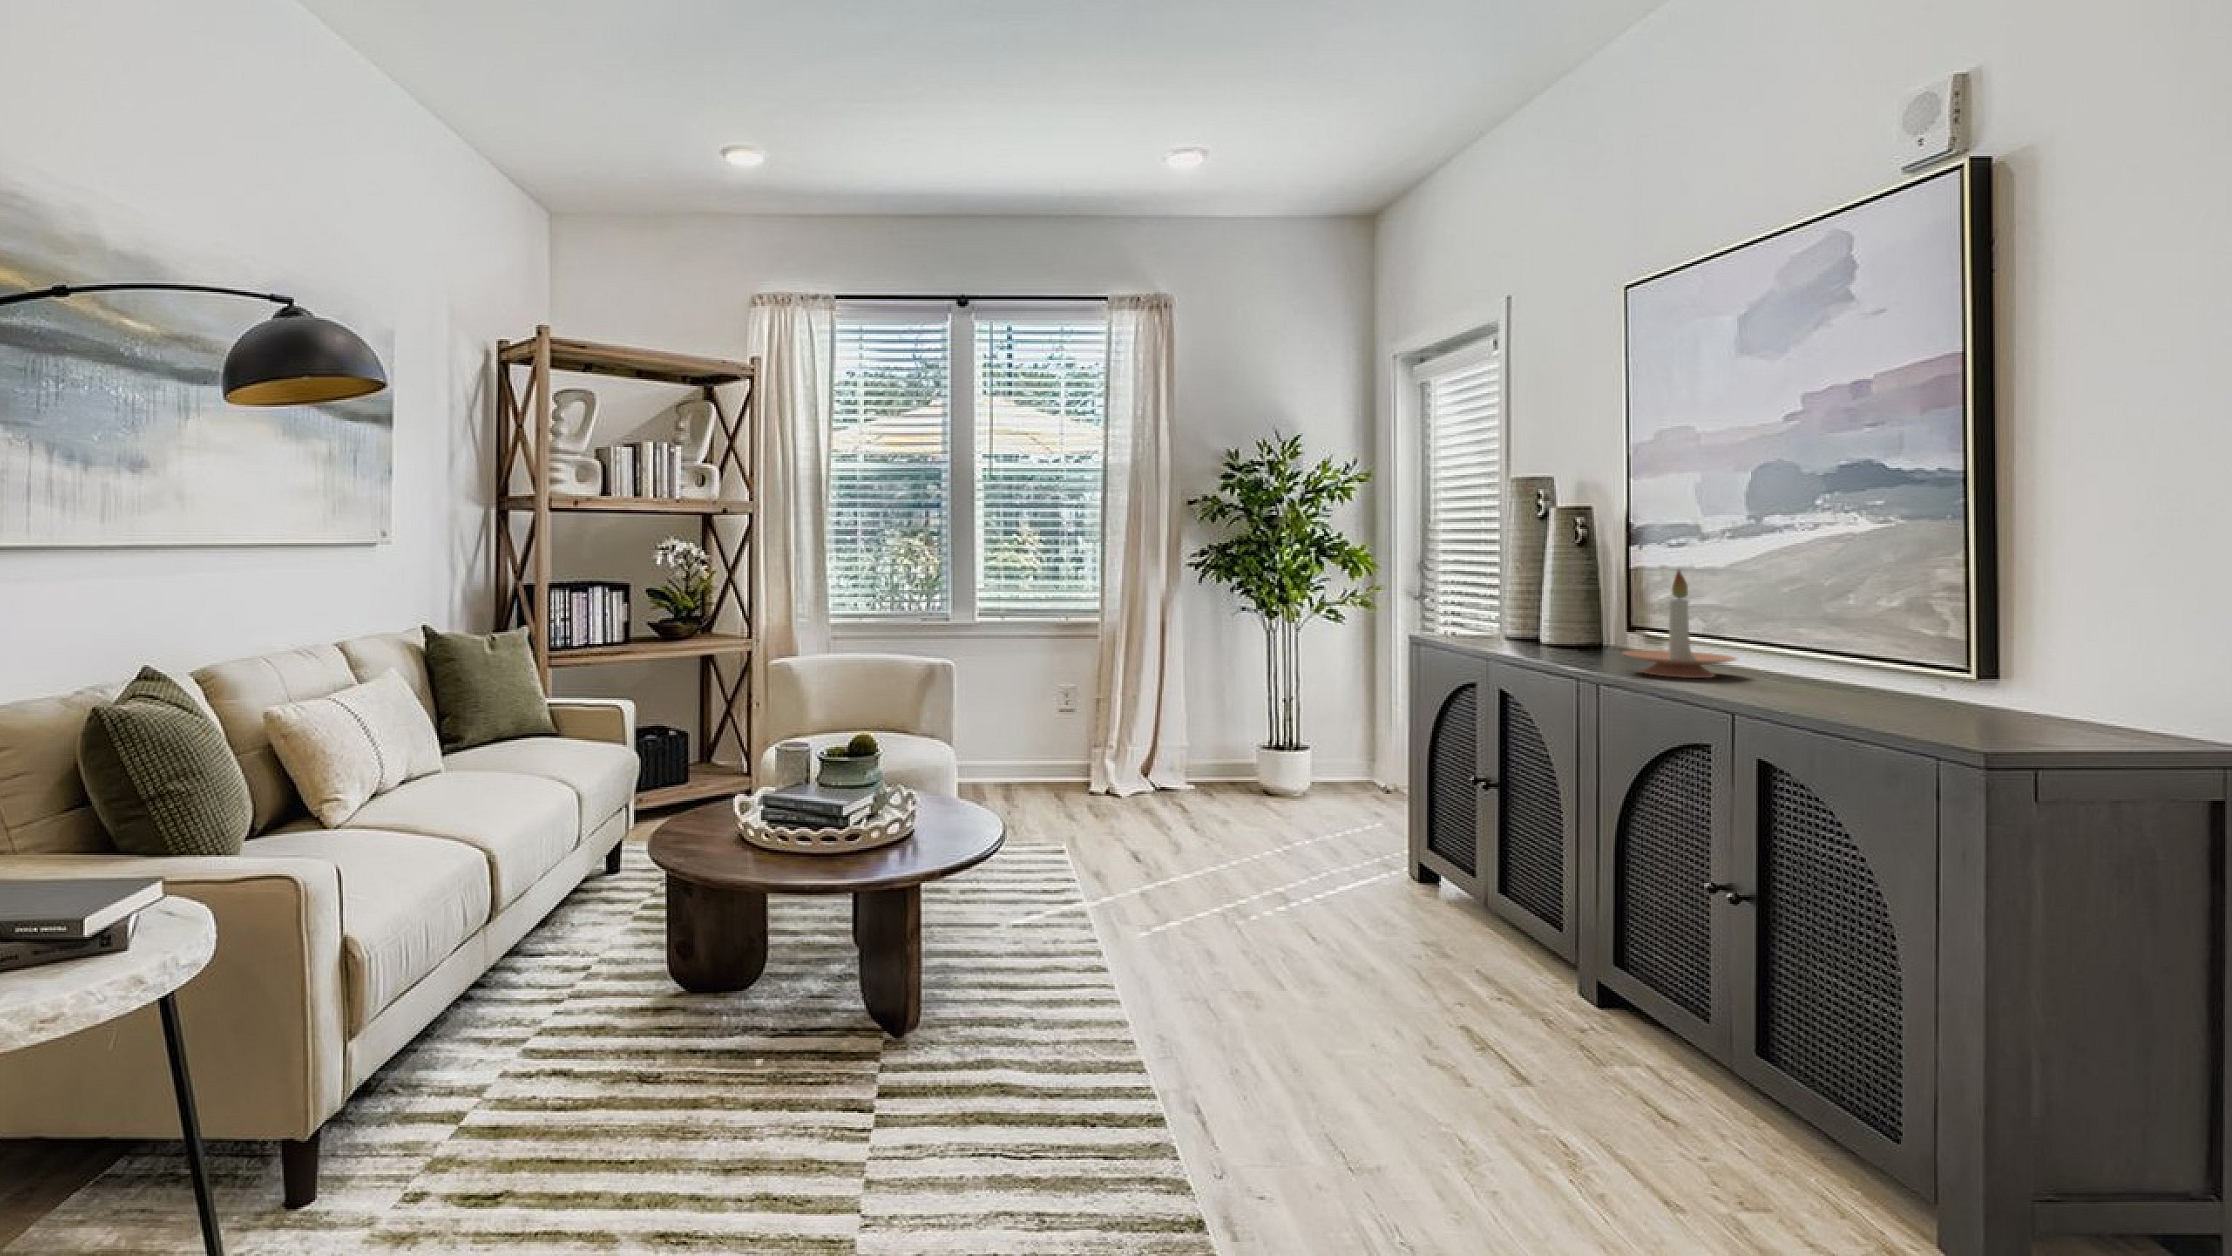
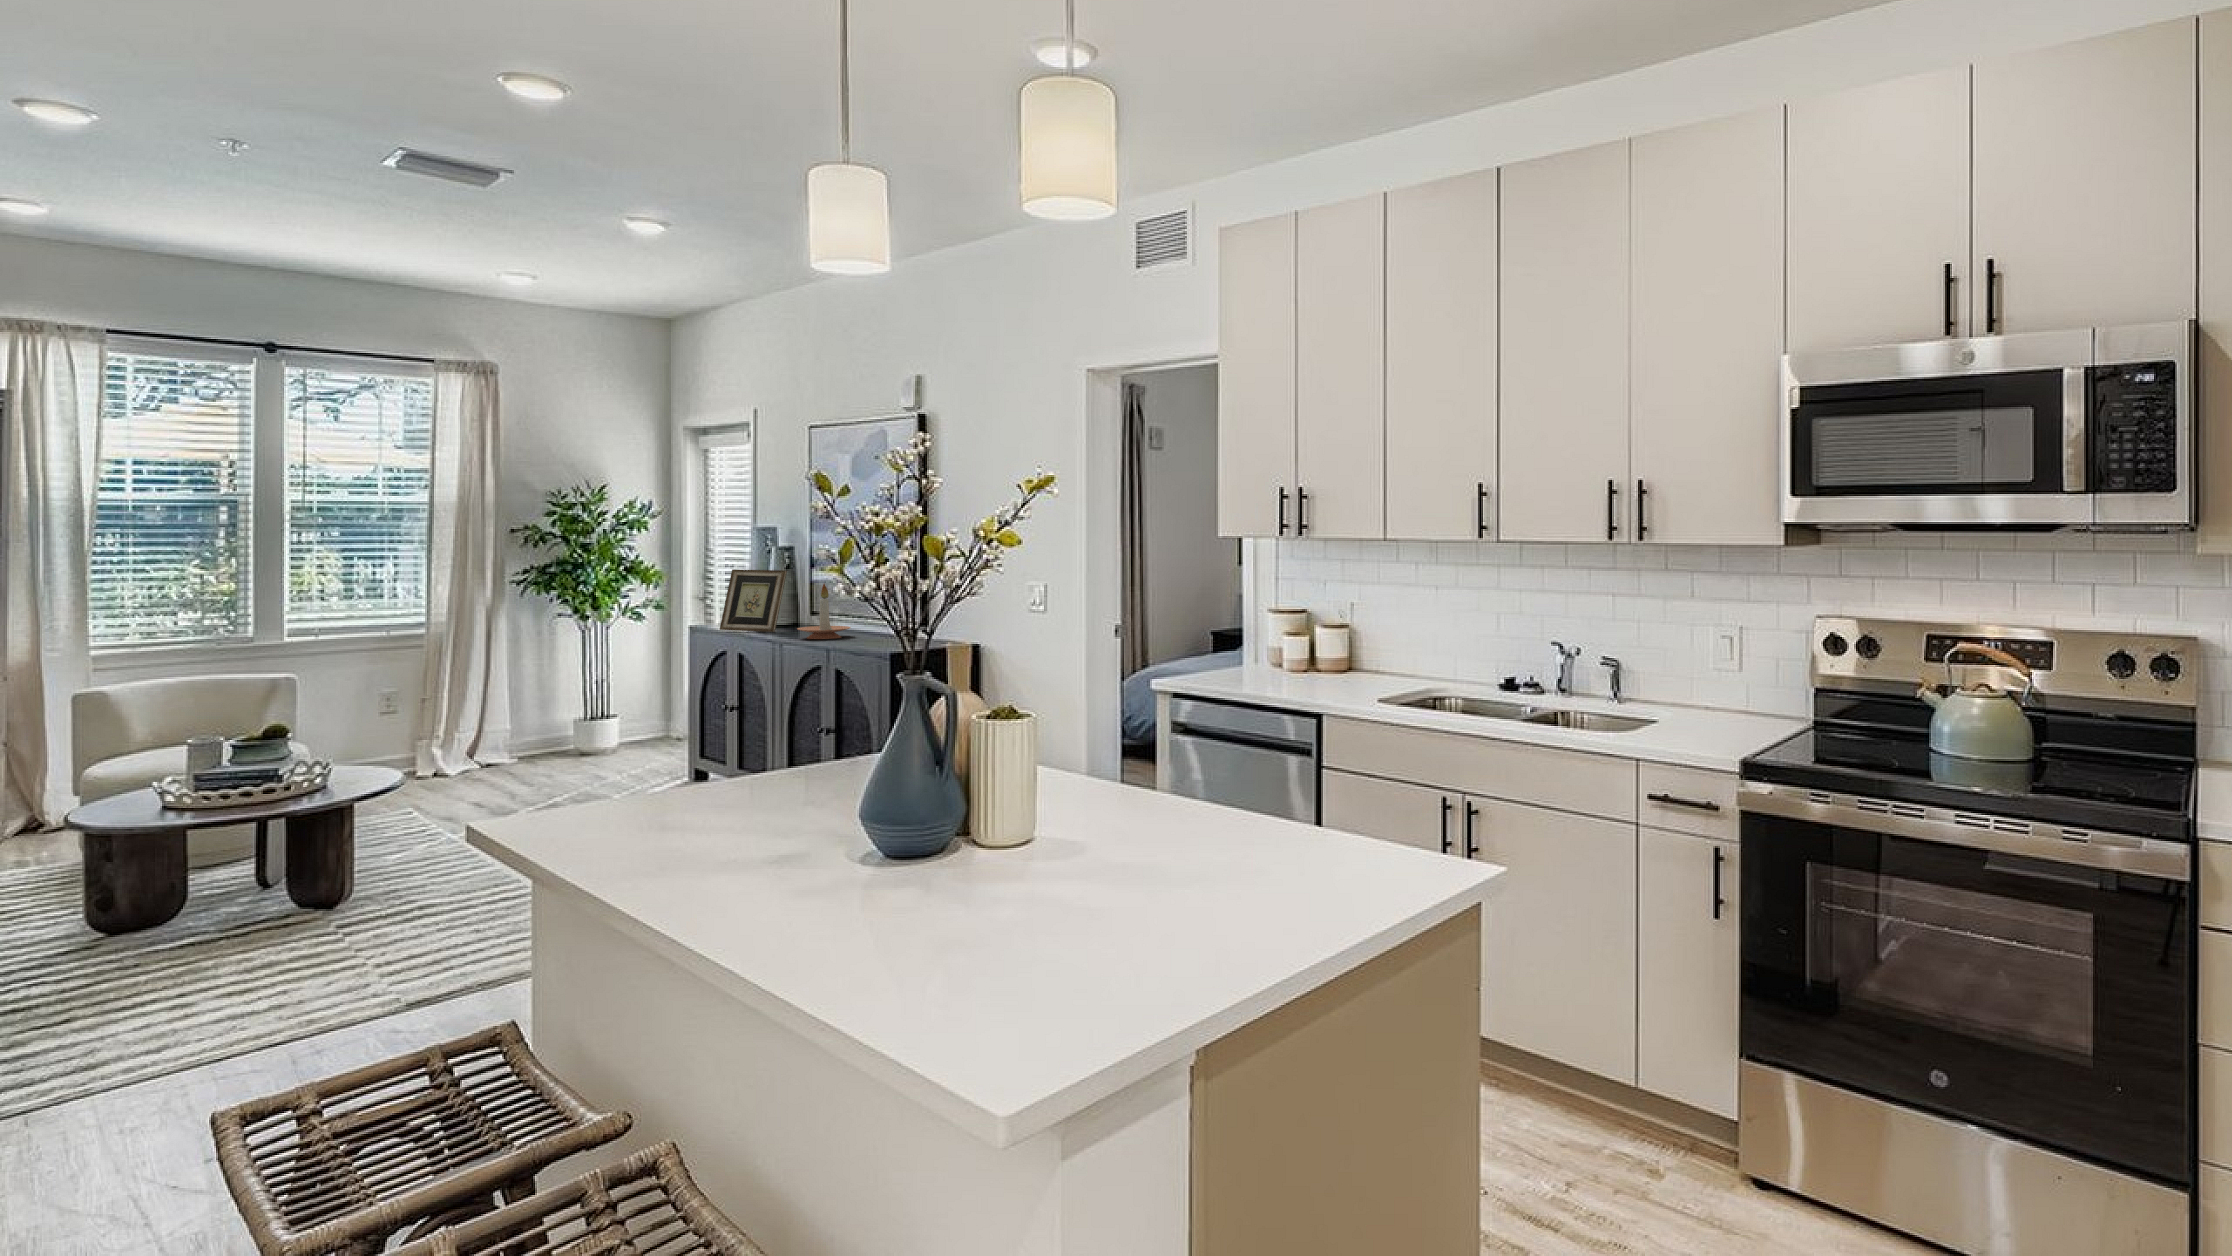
picture frame: none [1462,546,1583,654] -> present [720,569,787,632]

